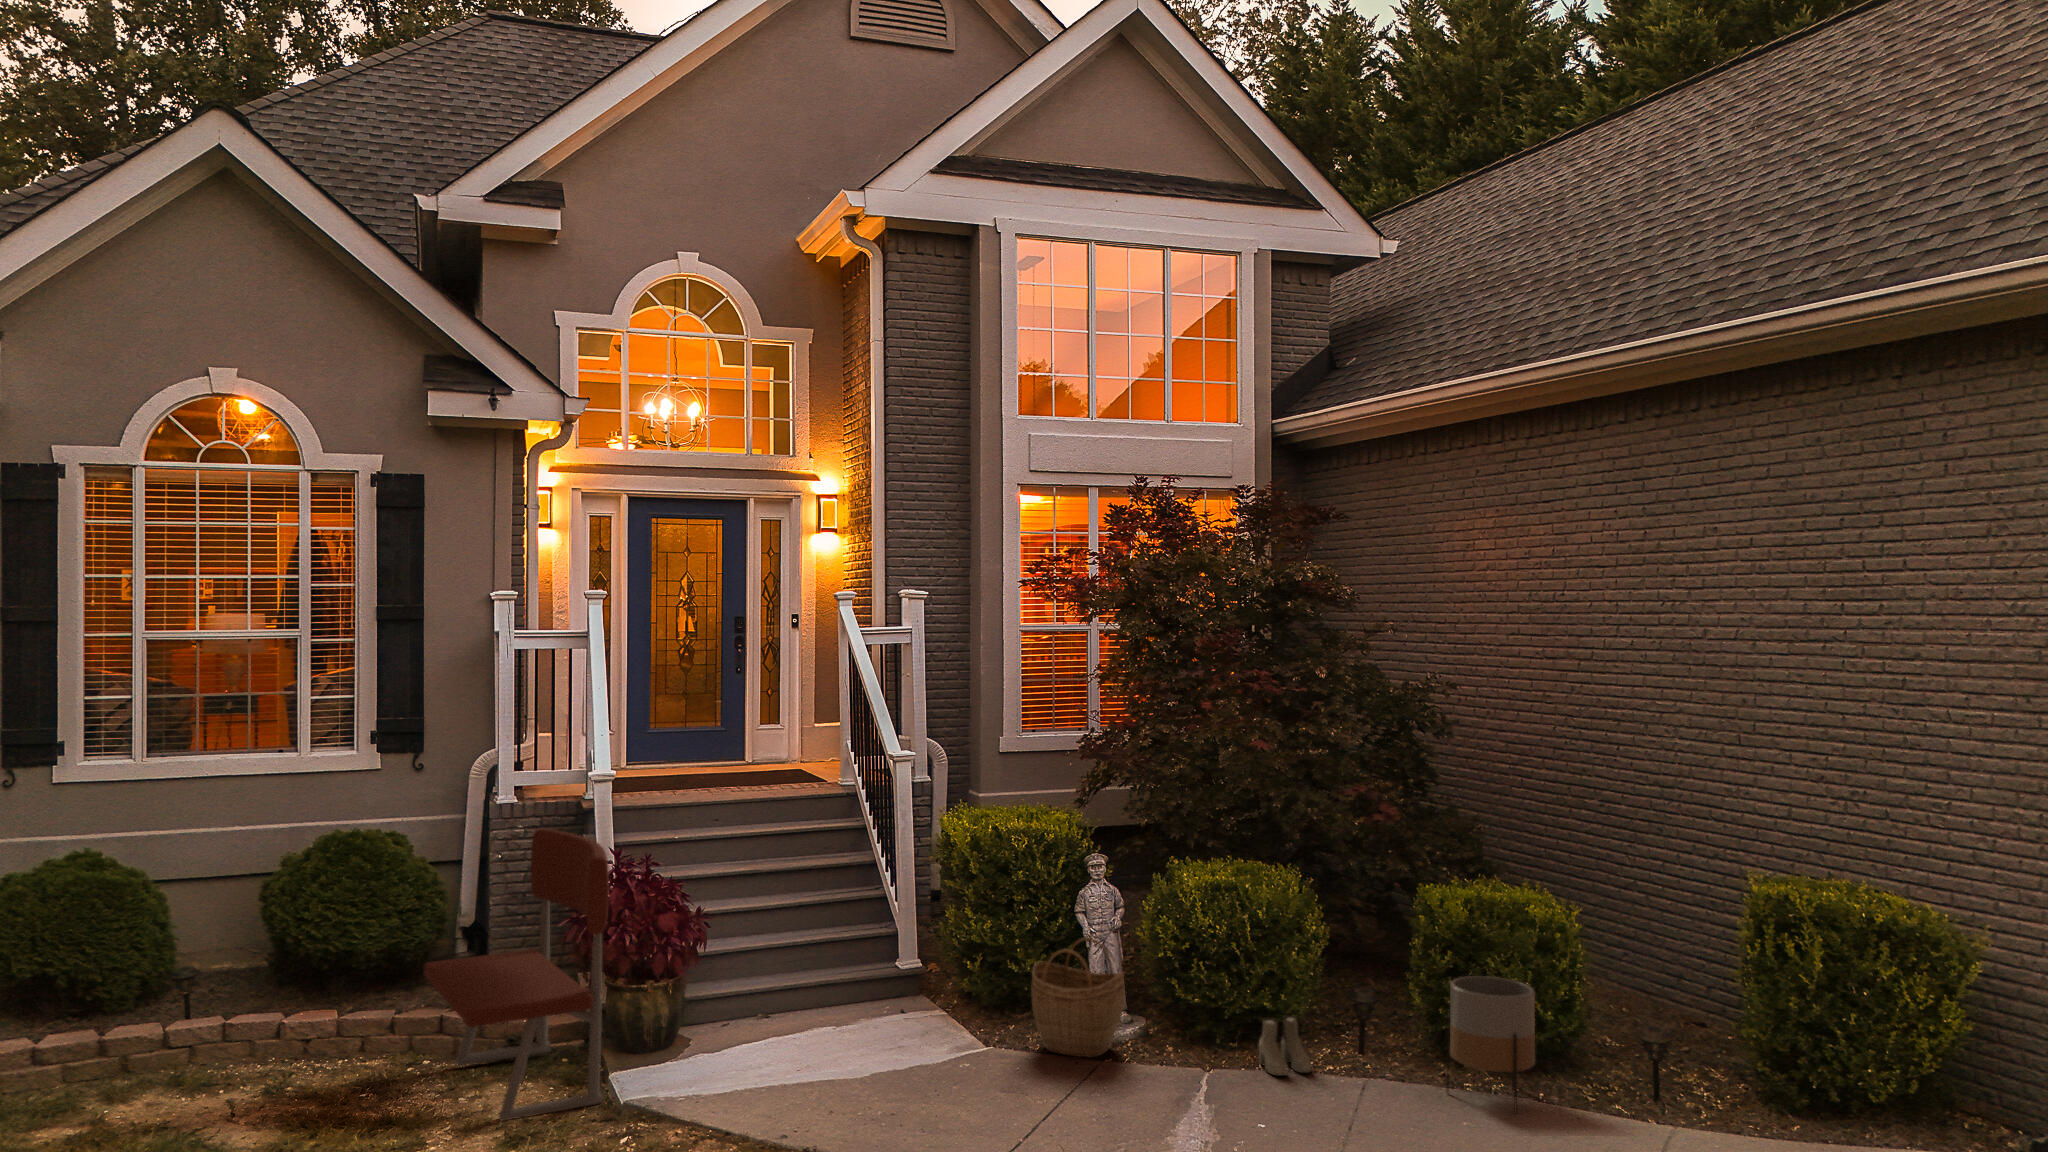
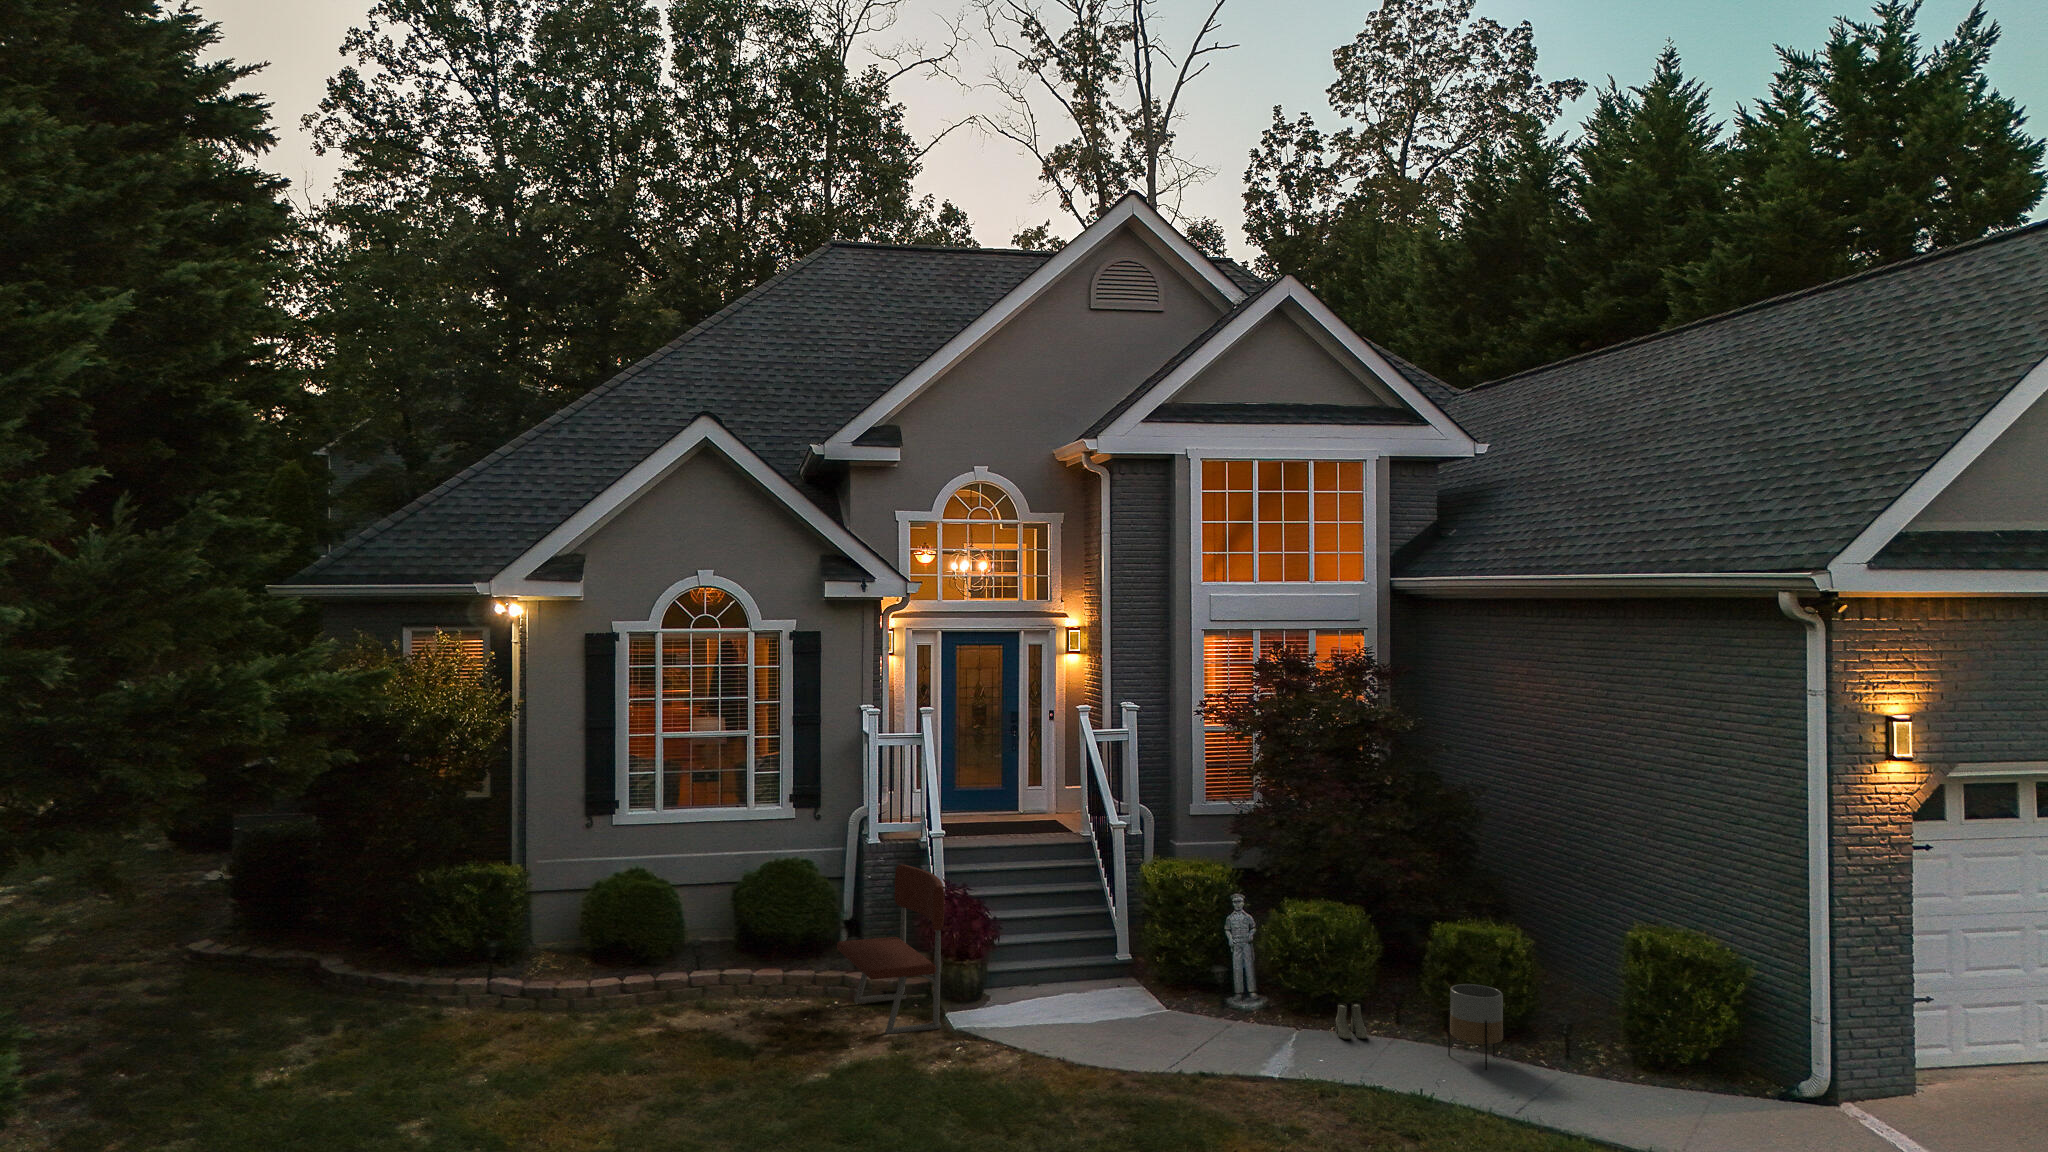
woven basket: present [1031,938,1125,1058] -> none [1195,947,1253,1022]

